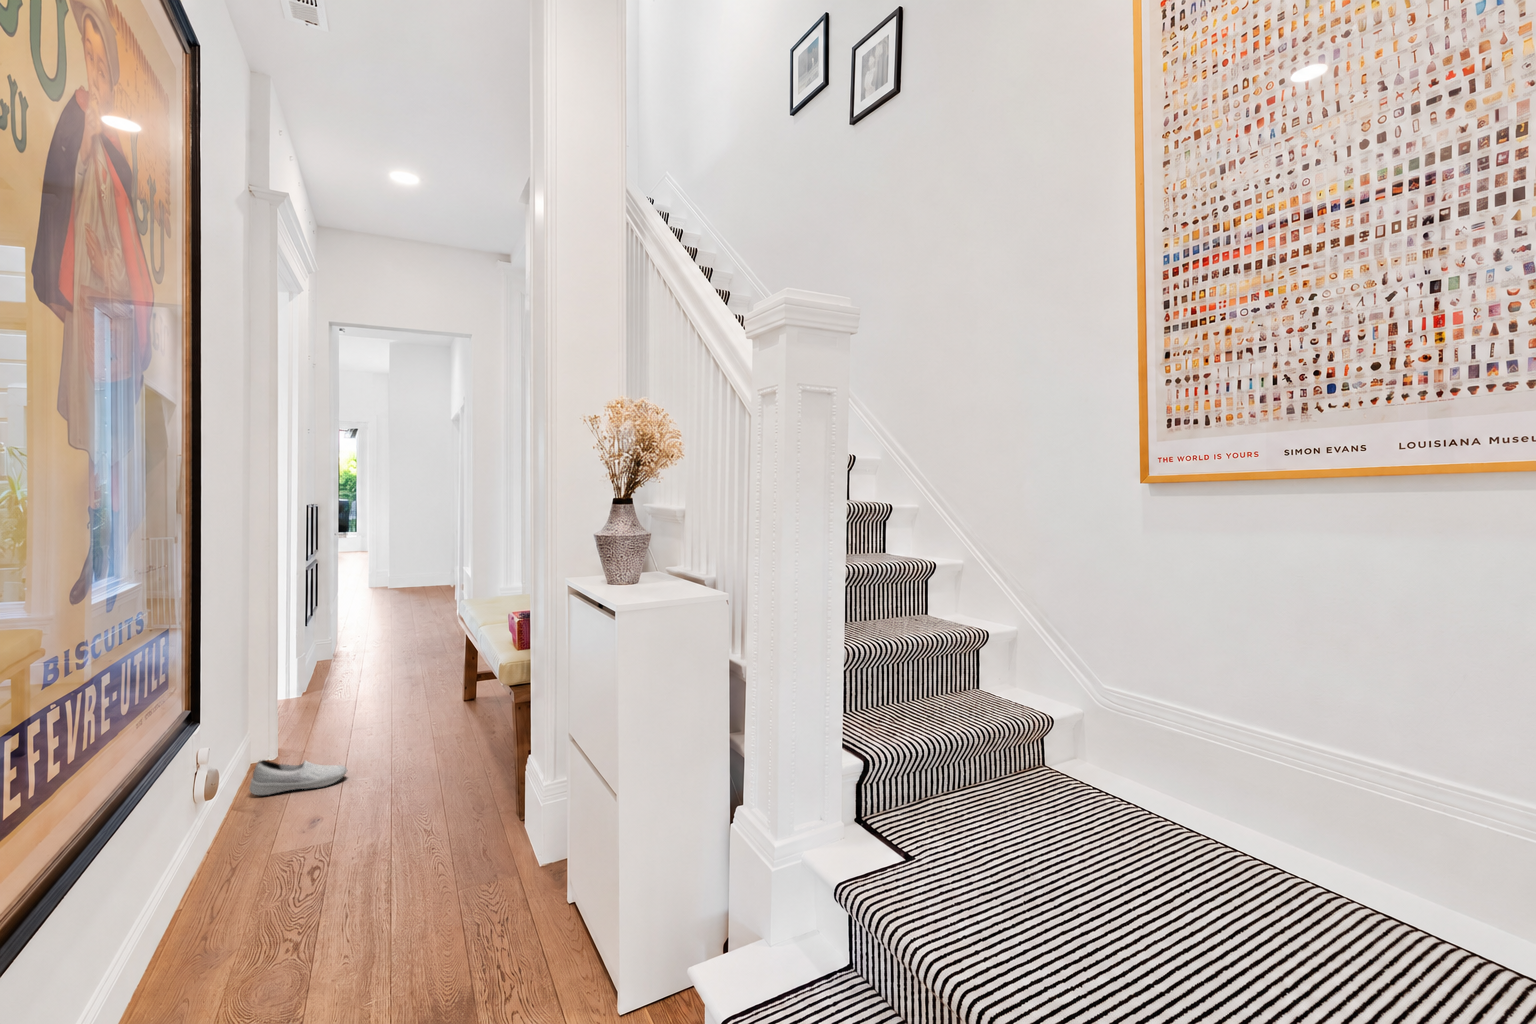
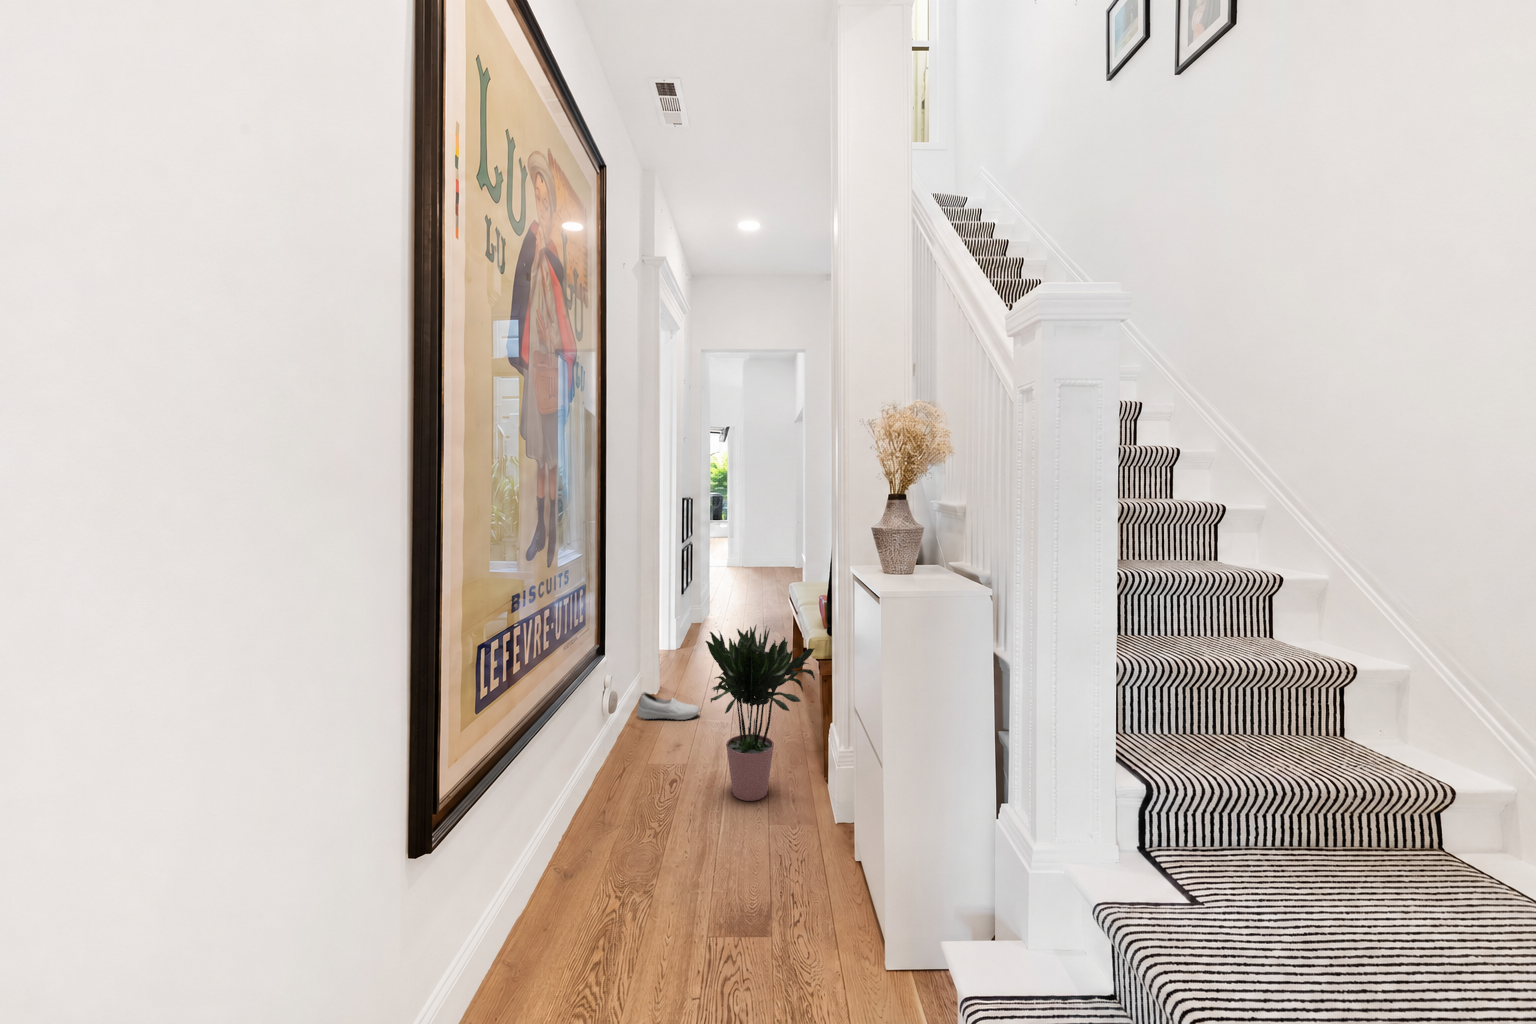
potted plant: none [367,648,522,877] -> present [706,626,815,801]

